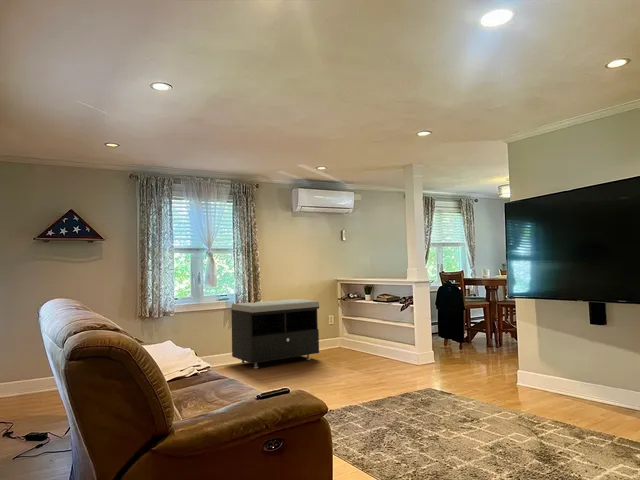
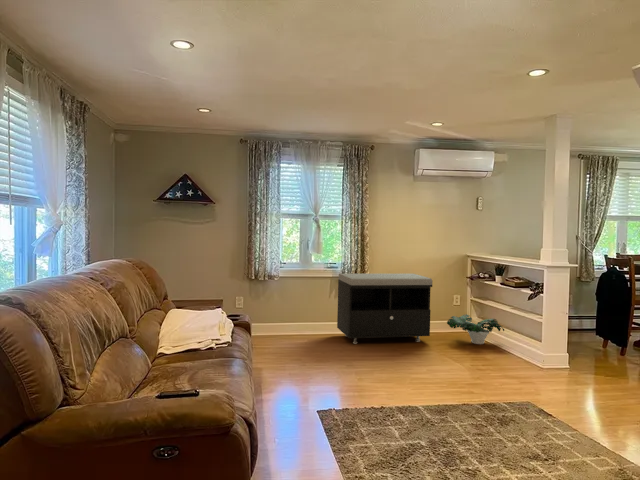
potted plant: none [330,331,379,355] -> present [447,314,504,344]

